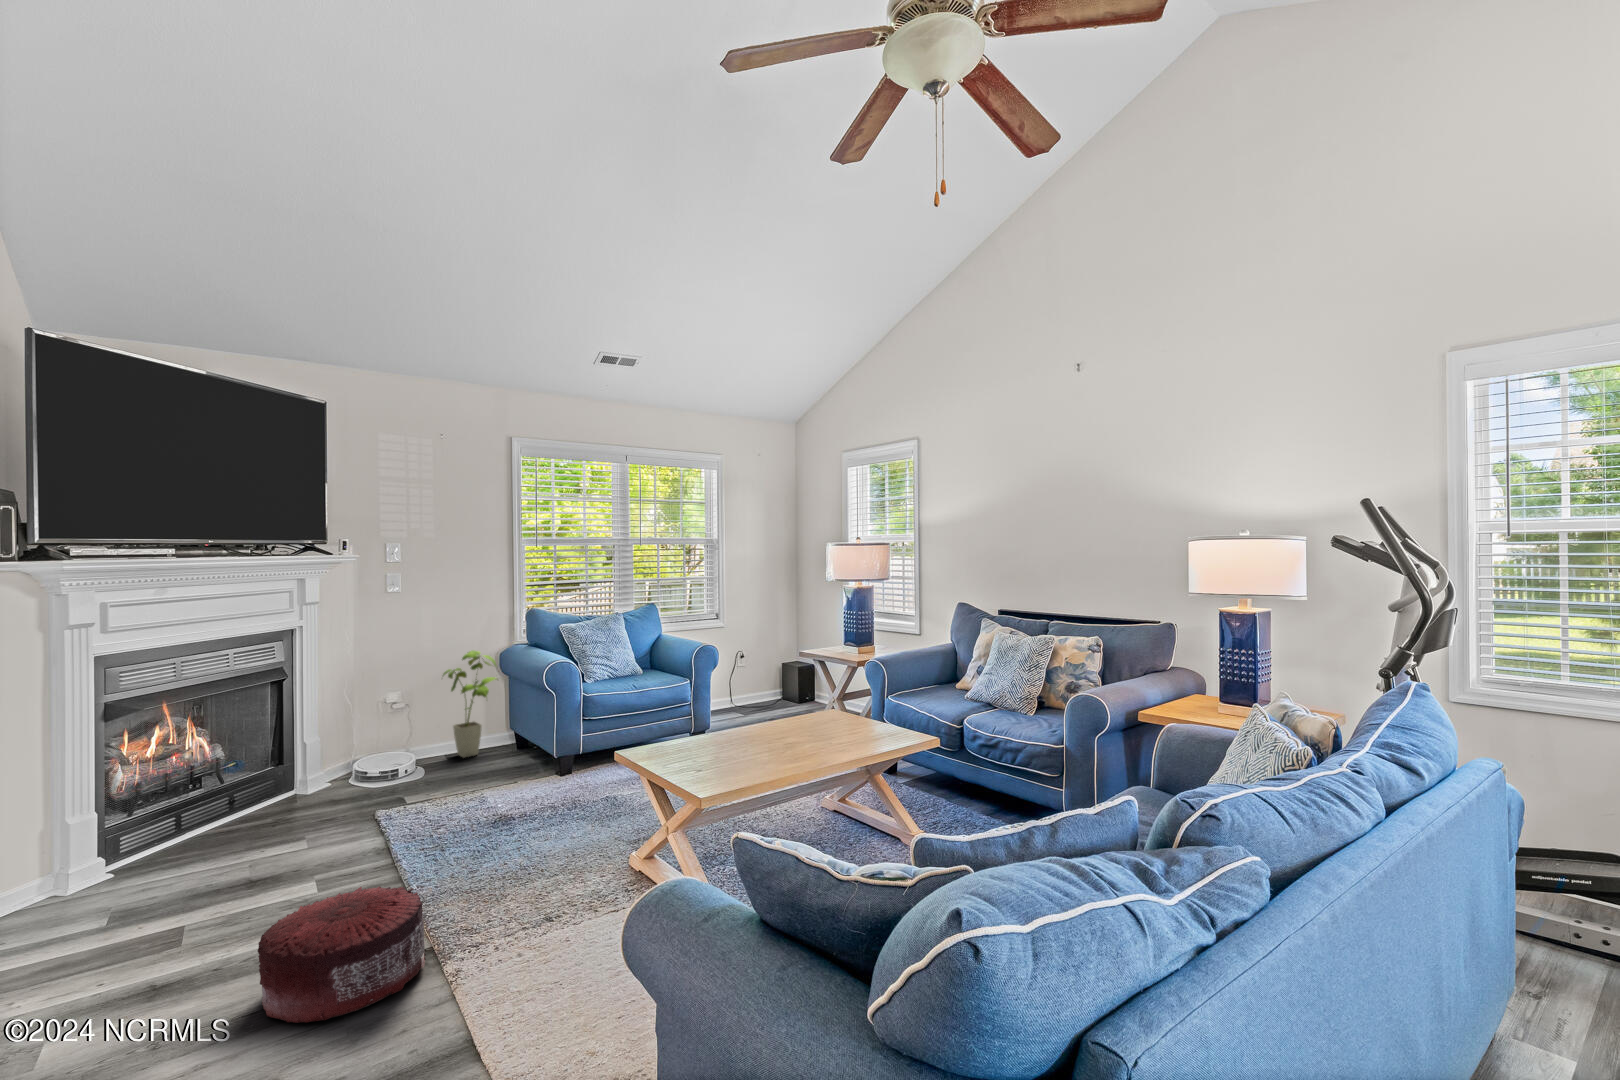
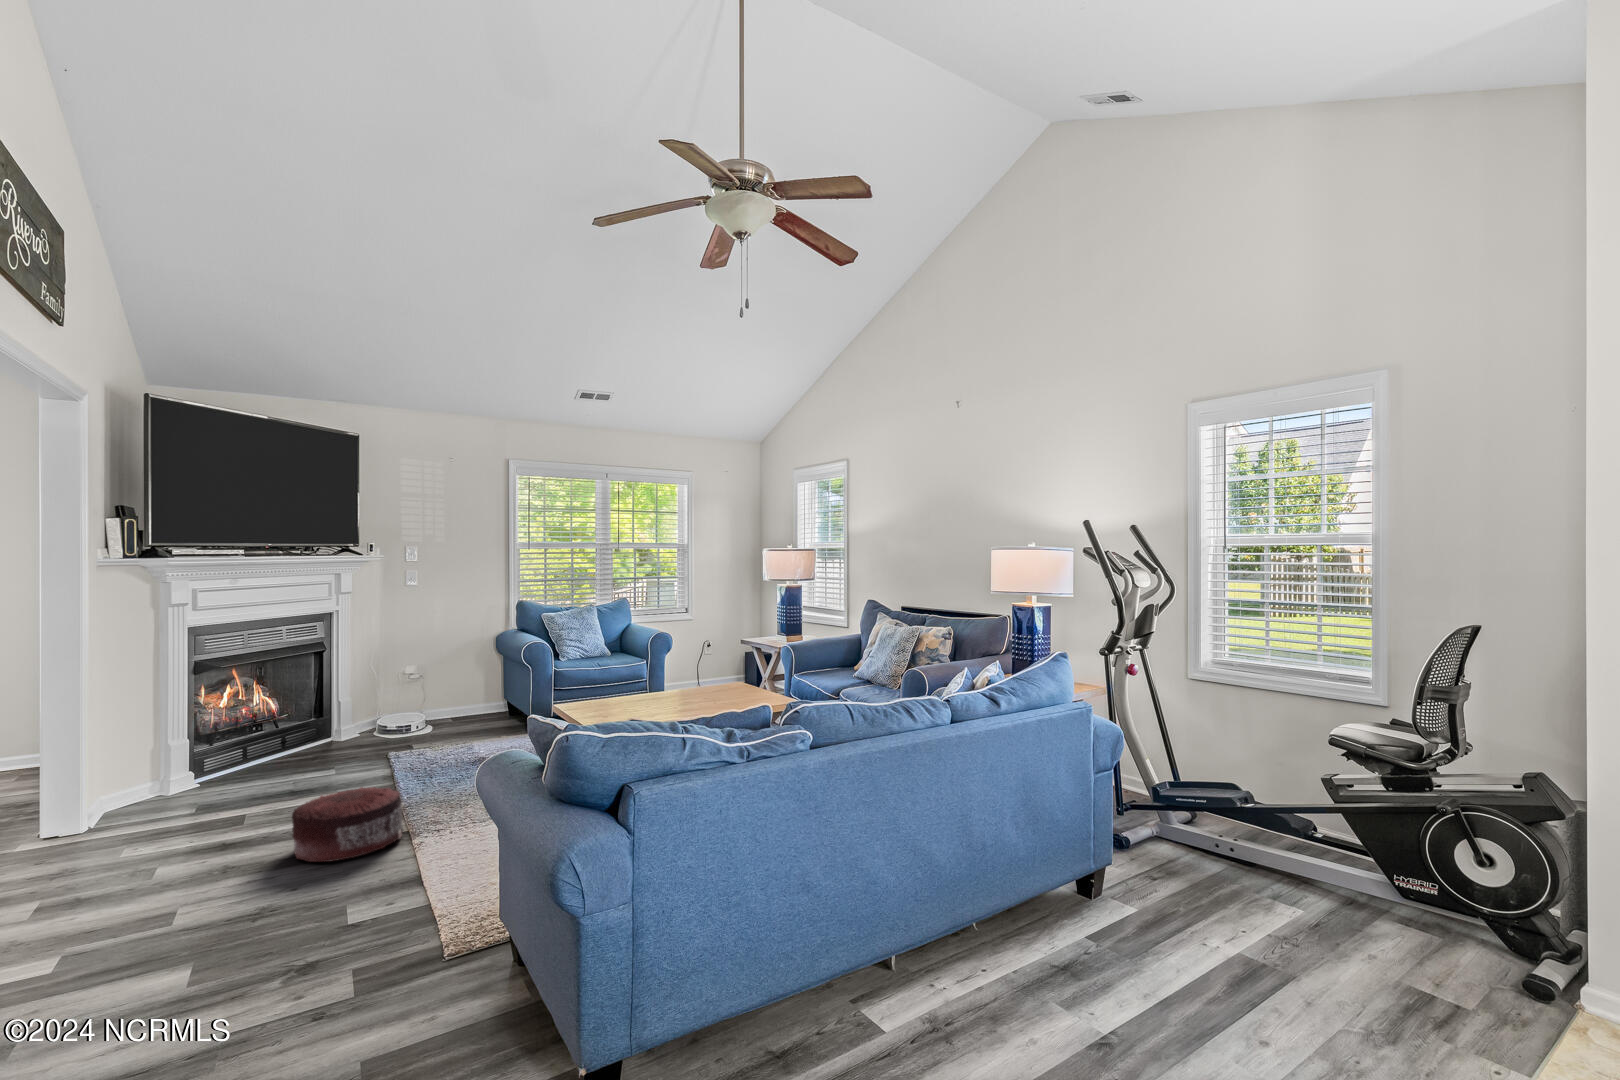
house plant: present [443,651,497,757] -> none [447,633,495,720]

